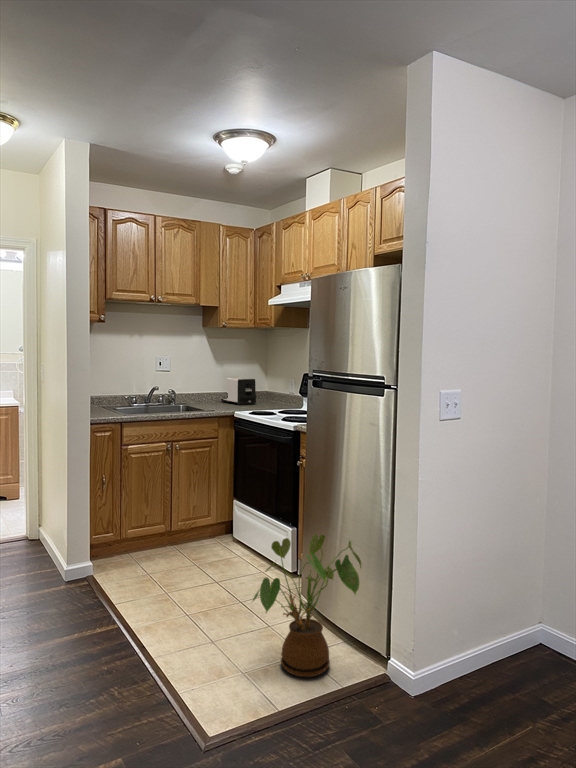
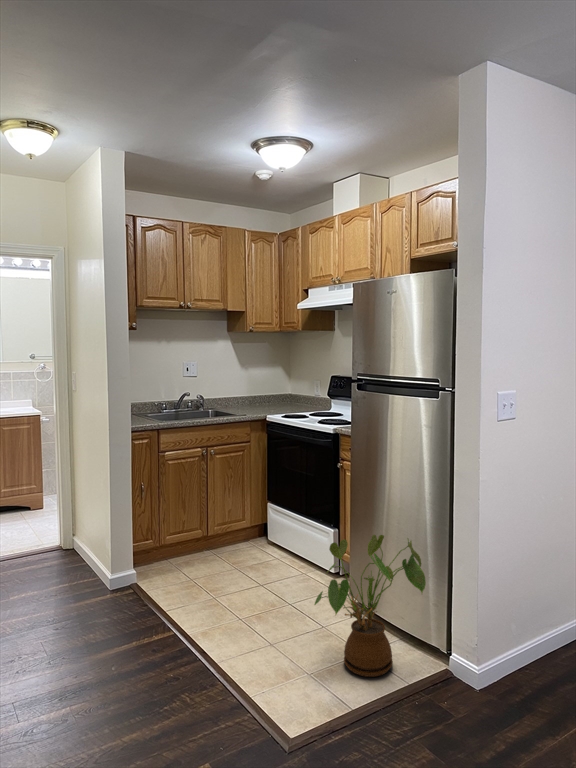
toaster: present [221,378,256,405] -> none [245,381,282,409]

